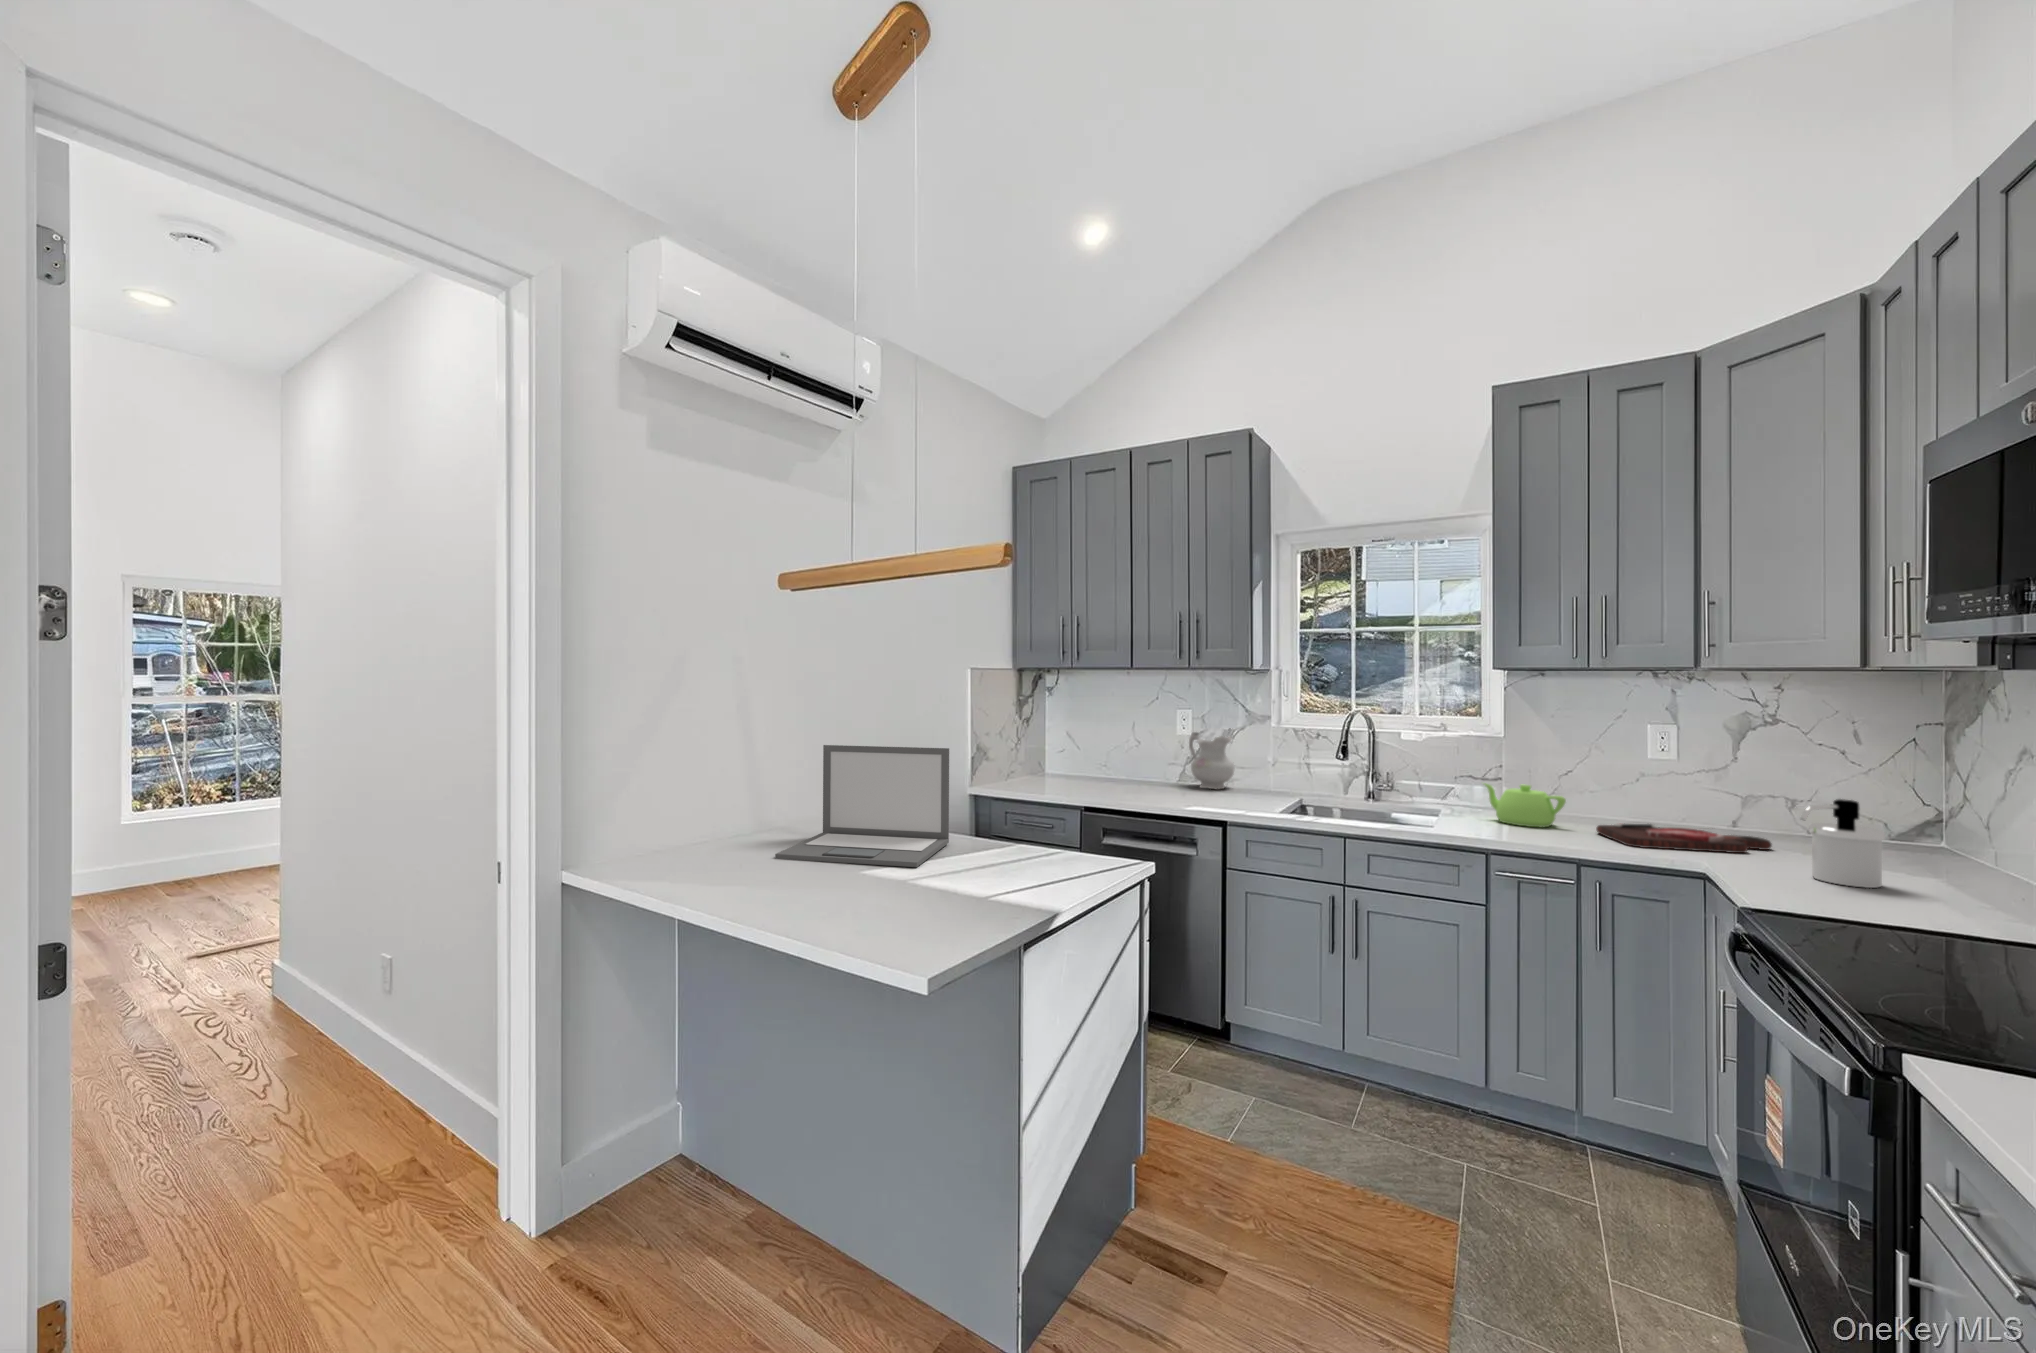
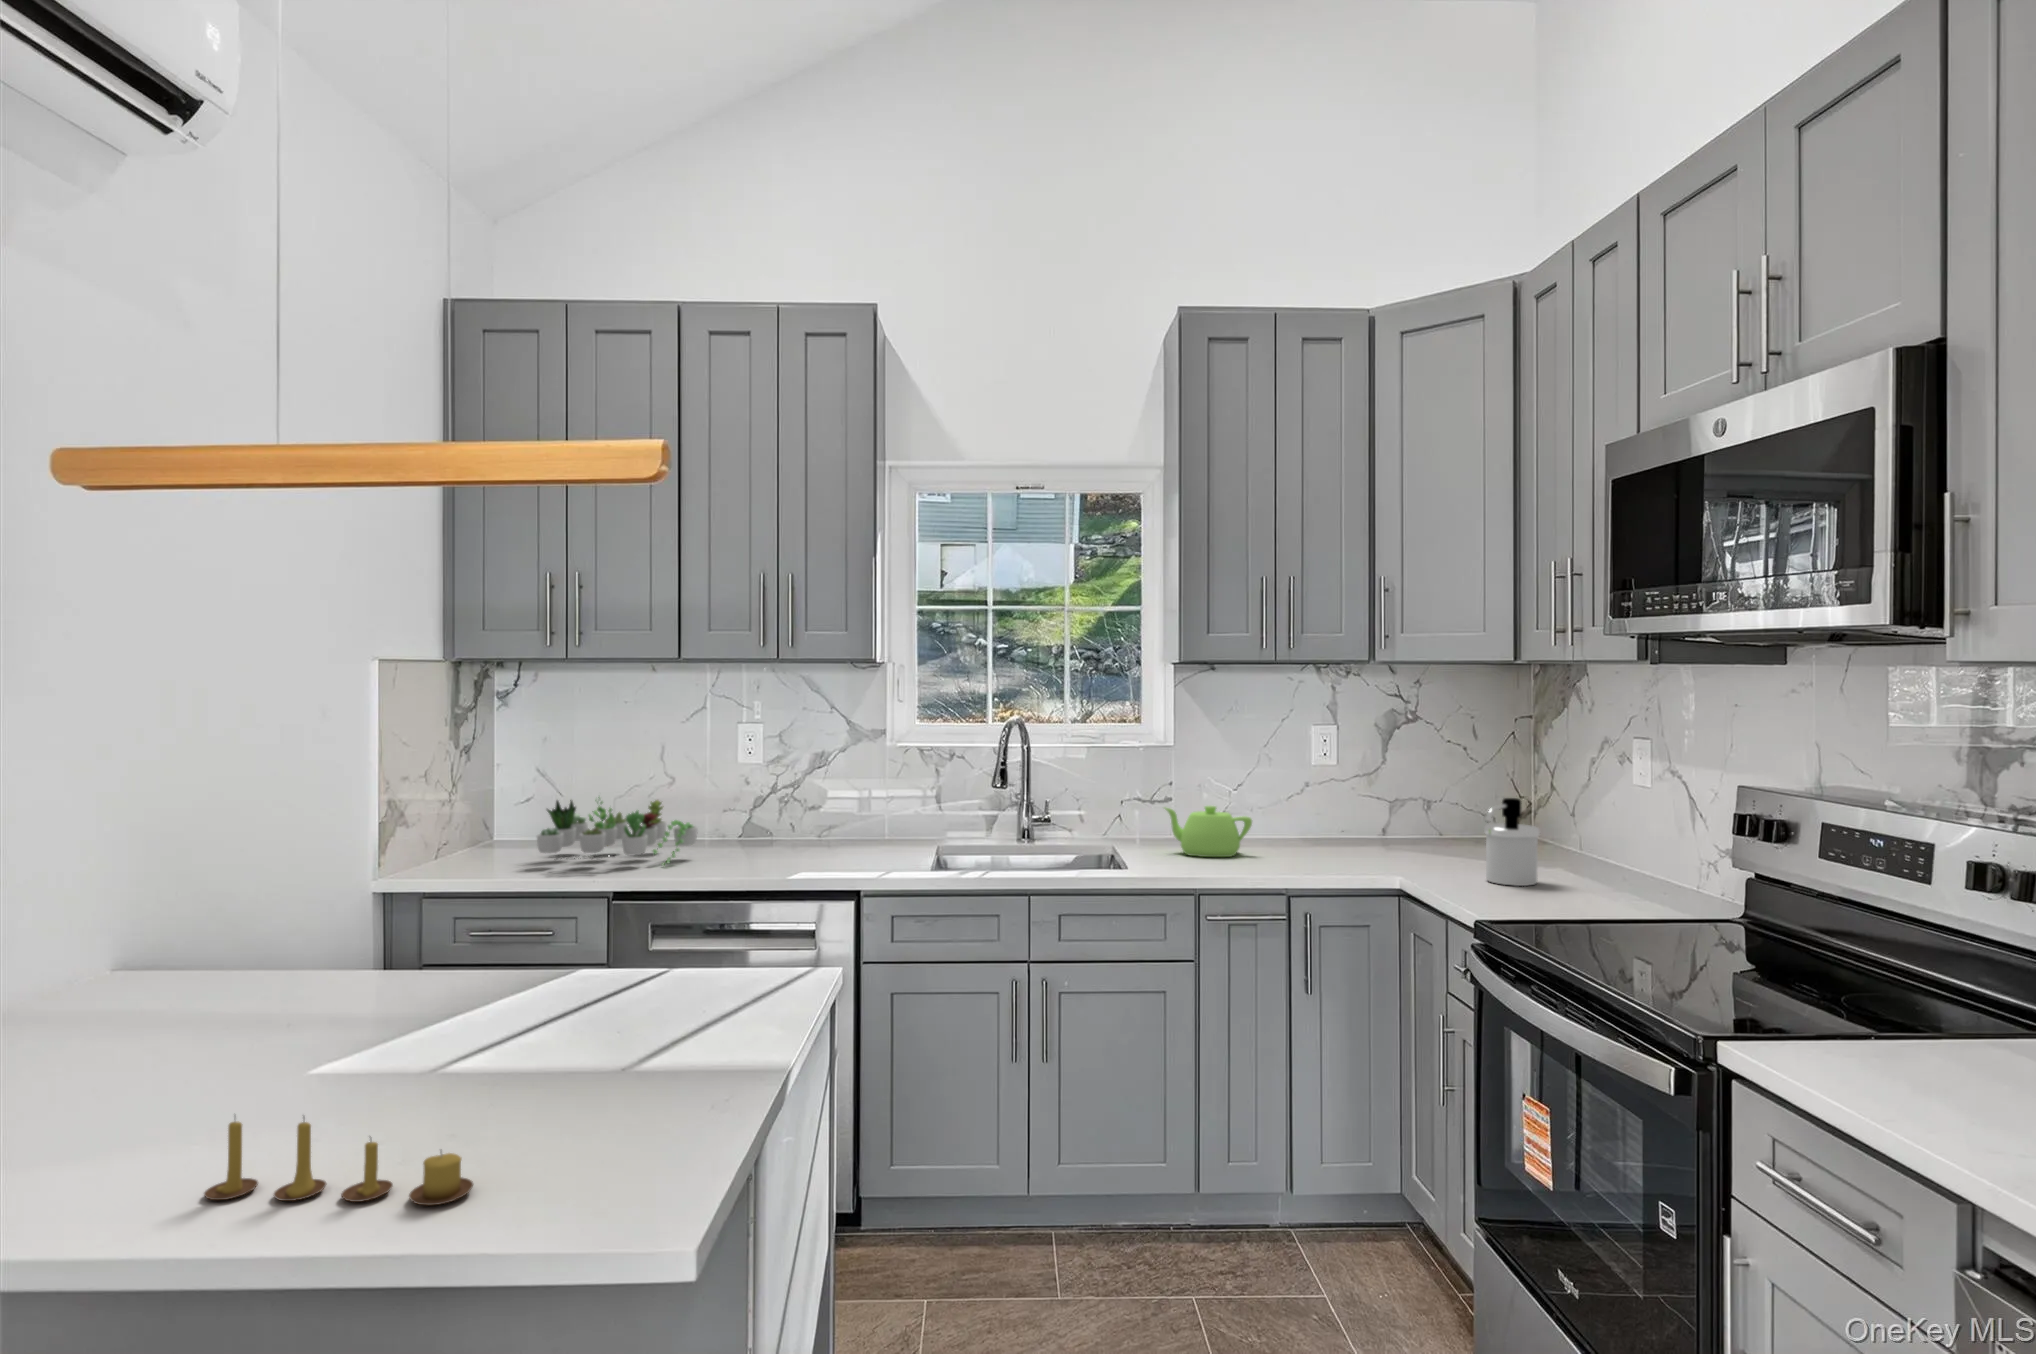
ceramic pitcher: present [1189,732,1234,789] -> none [764,760,836,847]
laptop: present [775,745,949,867] -> none [77,817,467,1101]
succulent plant: none [1046,745,1141,791] -> present [537,798,698,866]
cutting board: present [1596,824,1772,853] -> none [1283,838,1430,869]
candle: none [772,868,861,926] -> present [204,1120,473,1205]

